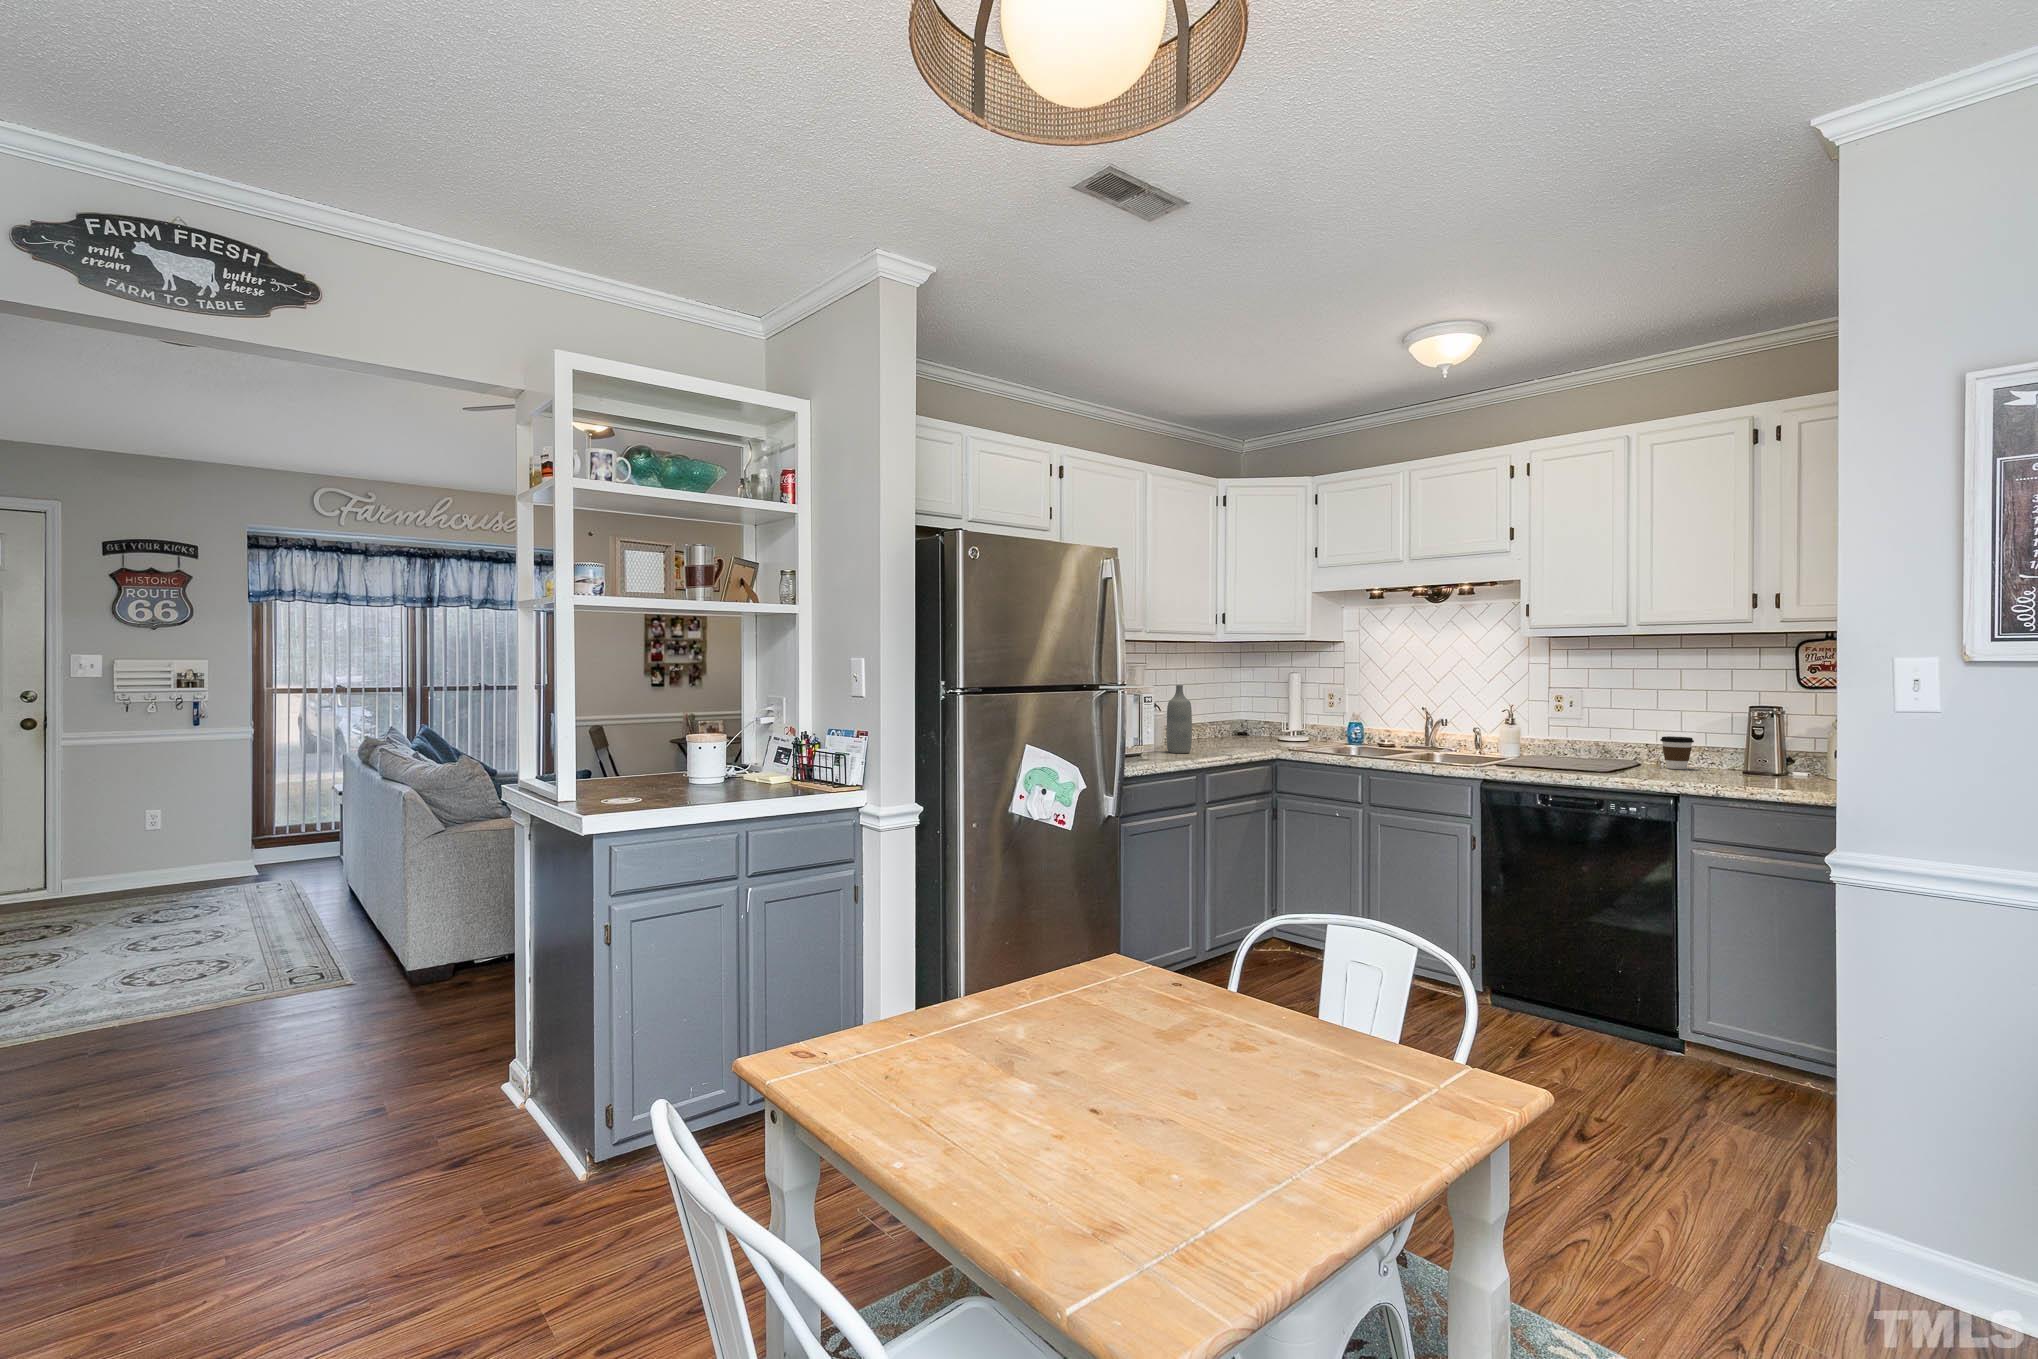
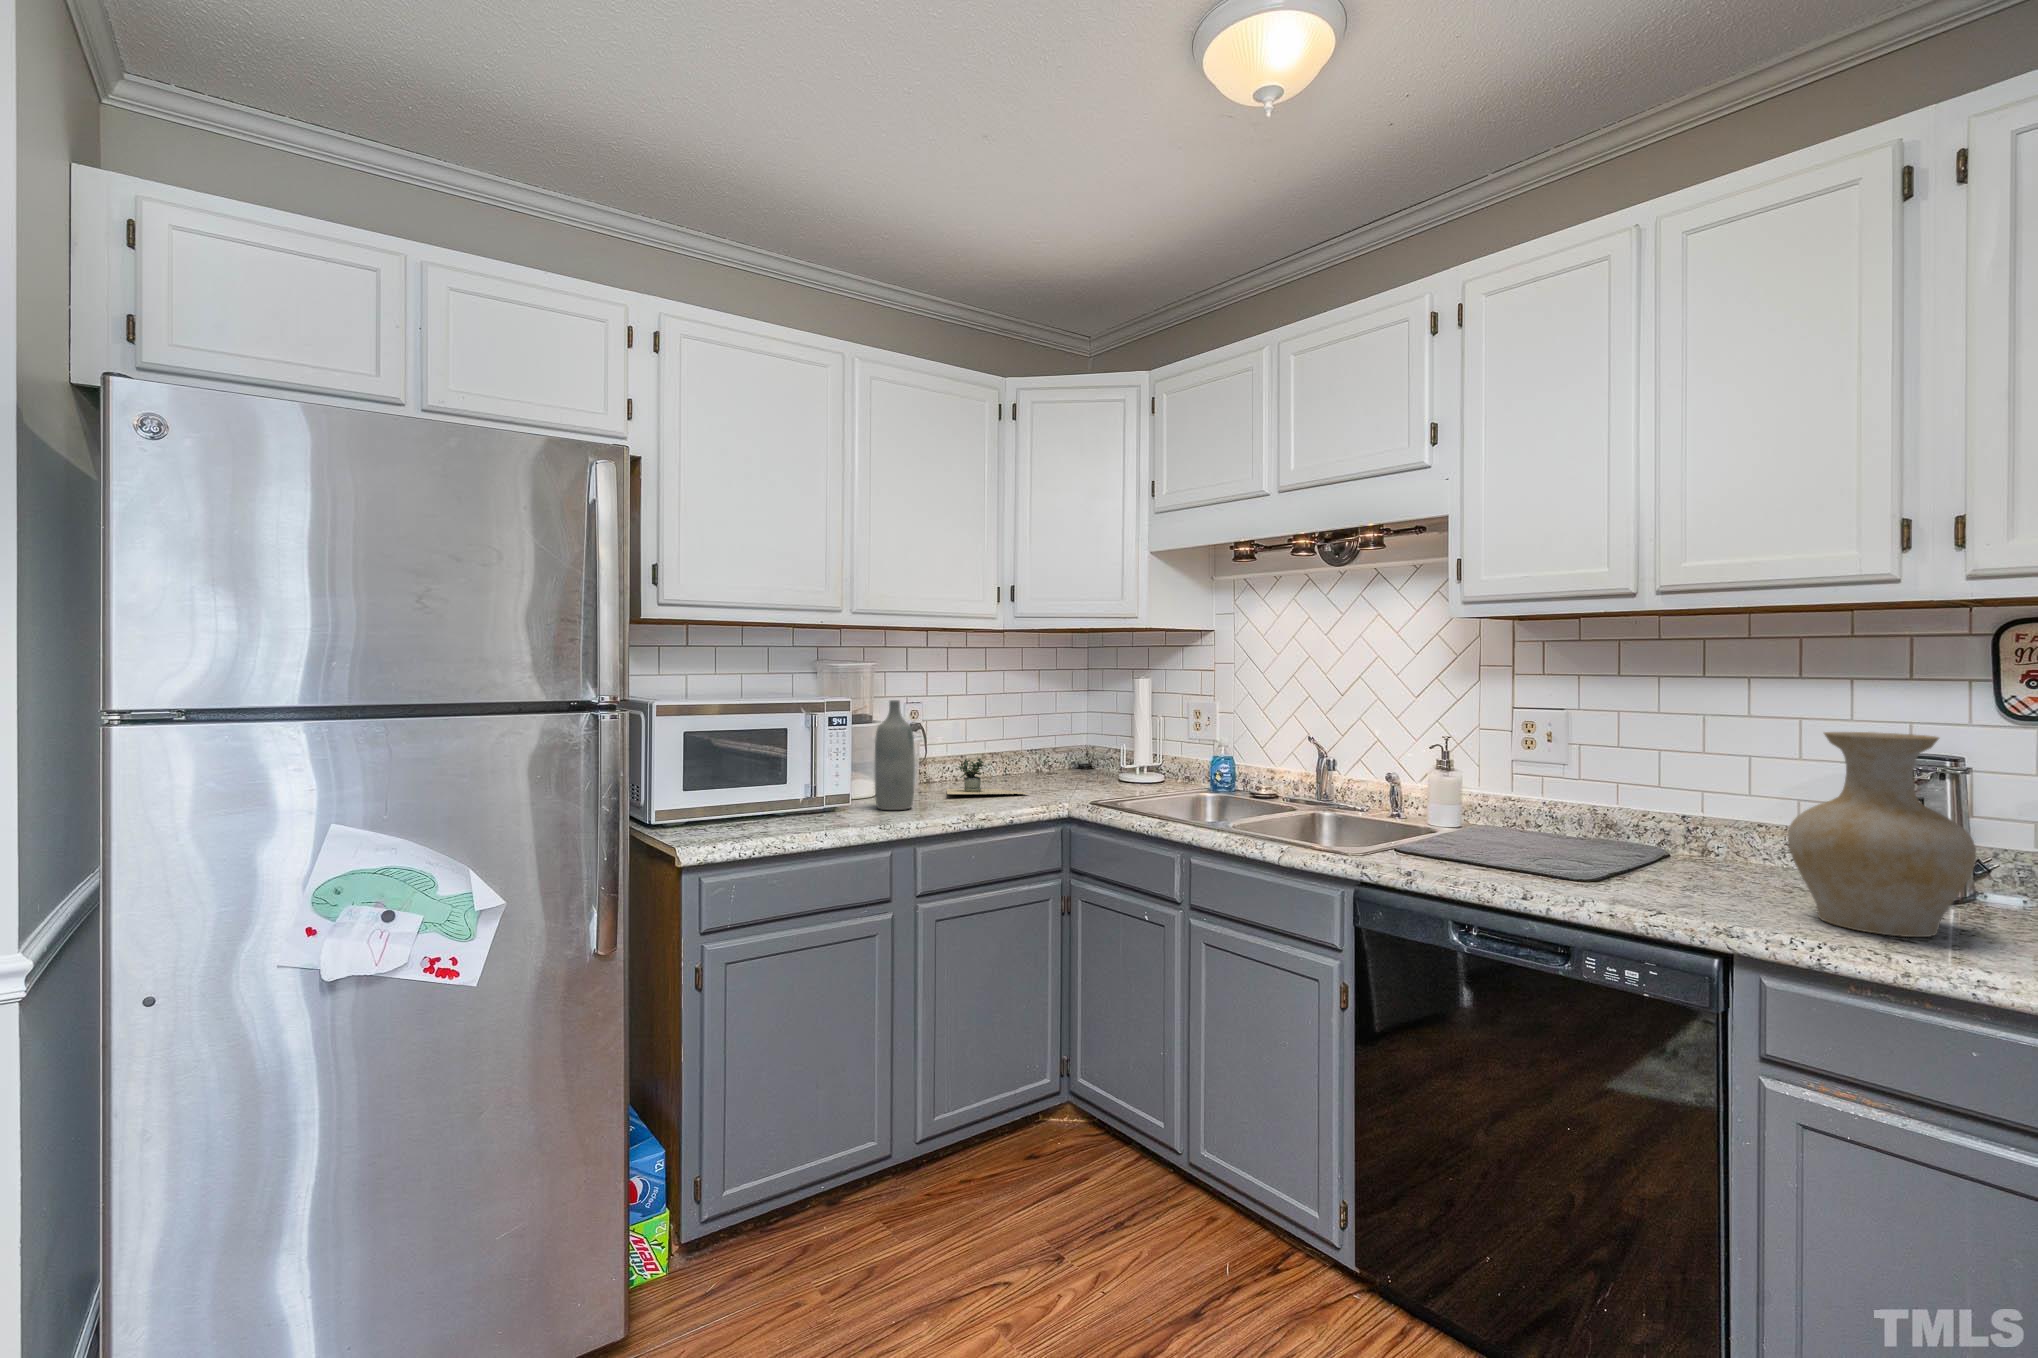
vase: none [1703,693,1781,783] -> present [1788,732,1976,937]
potted plant: none [1184,723,1258,746] -> present [947,758,1057,794]
coffee cup: present [1660,736,1694,769] -> none [1702,808,1770,875]

